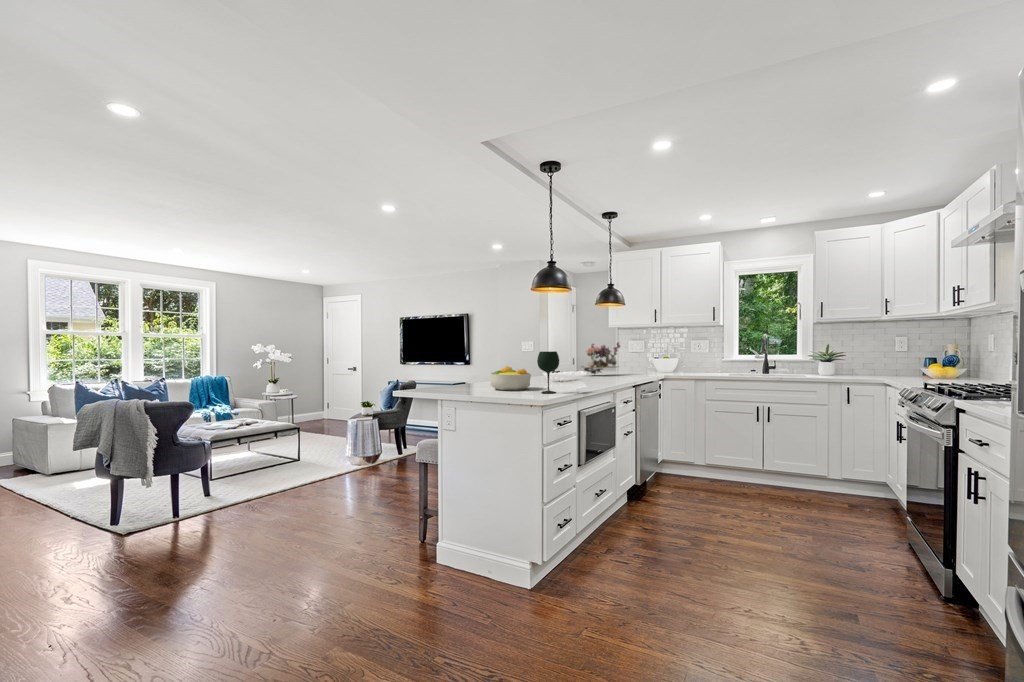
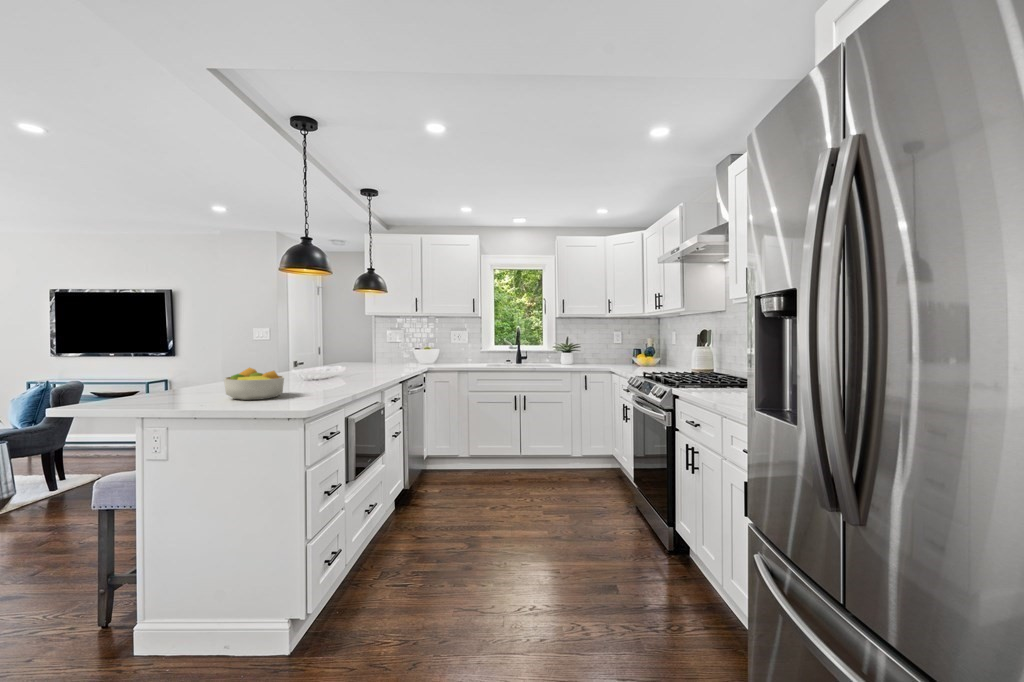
flower arrangement: present [581,342,620,374] -> none [335,333,386,371]
wine glass: present [537,351,559,393] -> none [295,350,325,402]

